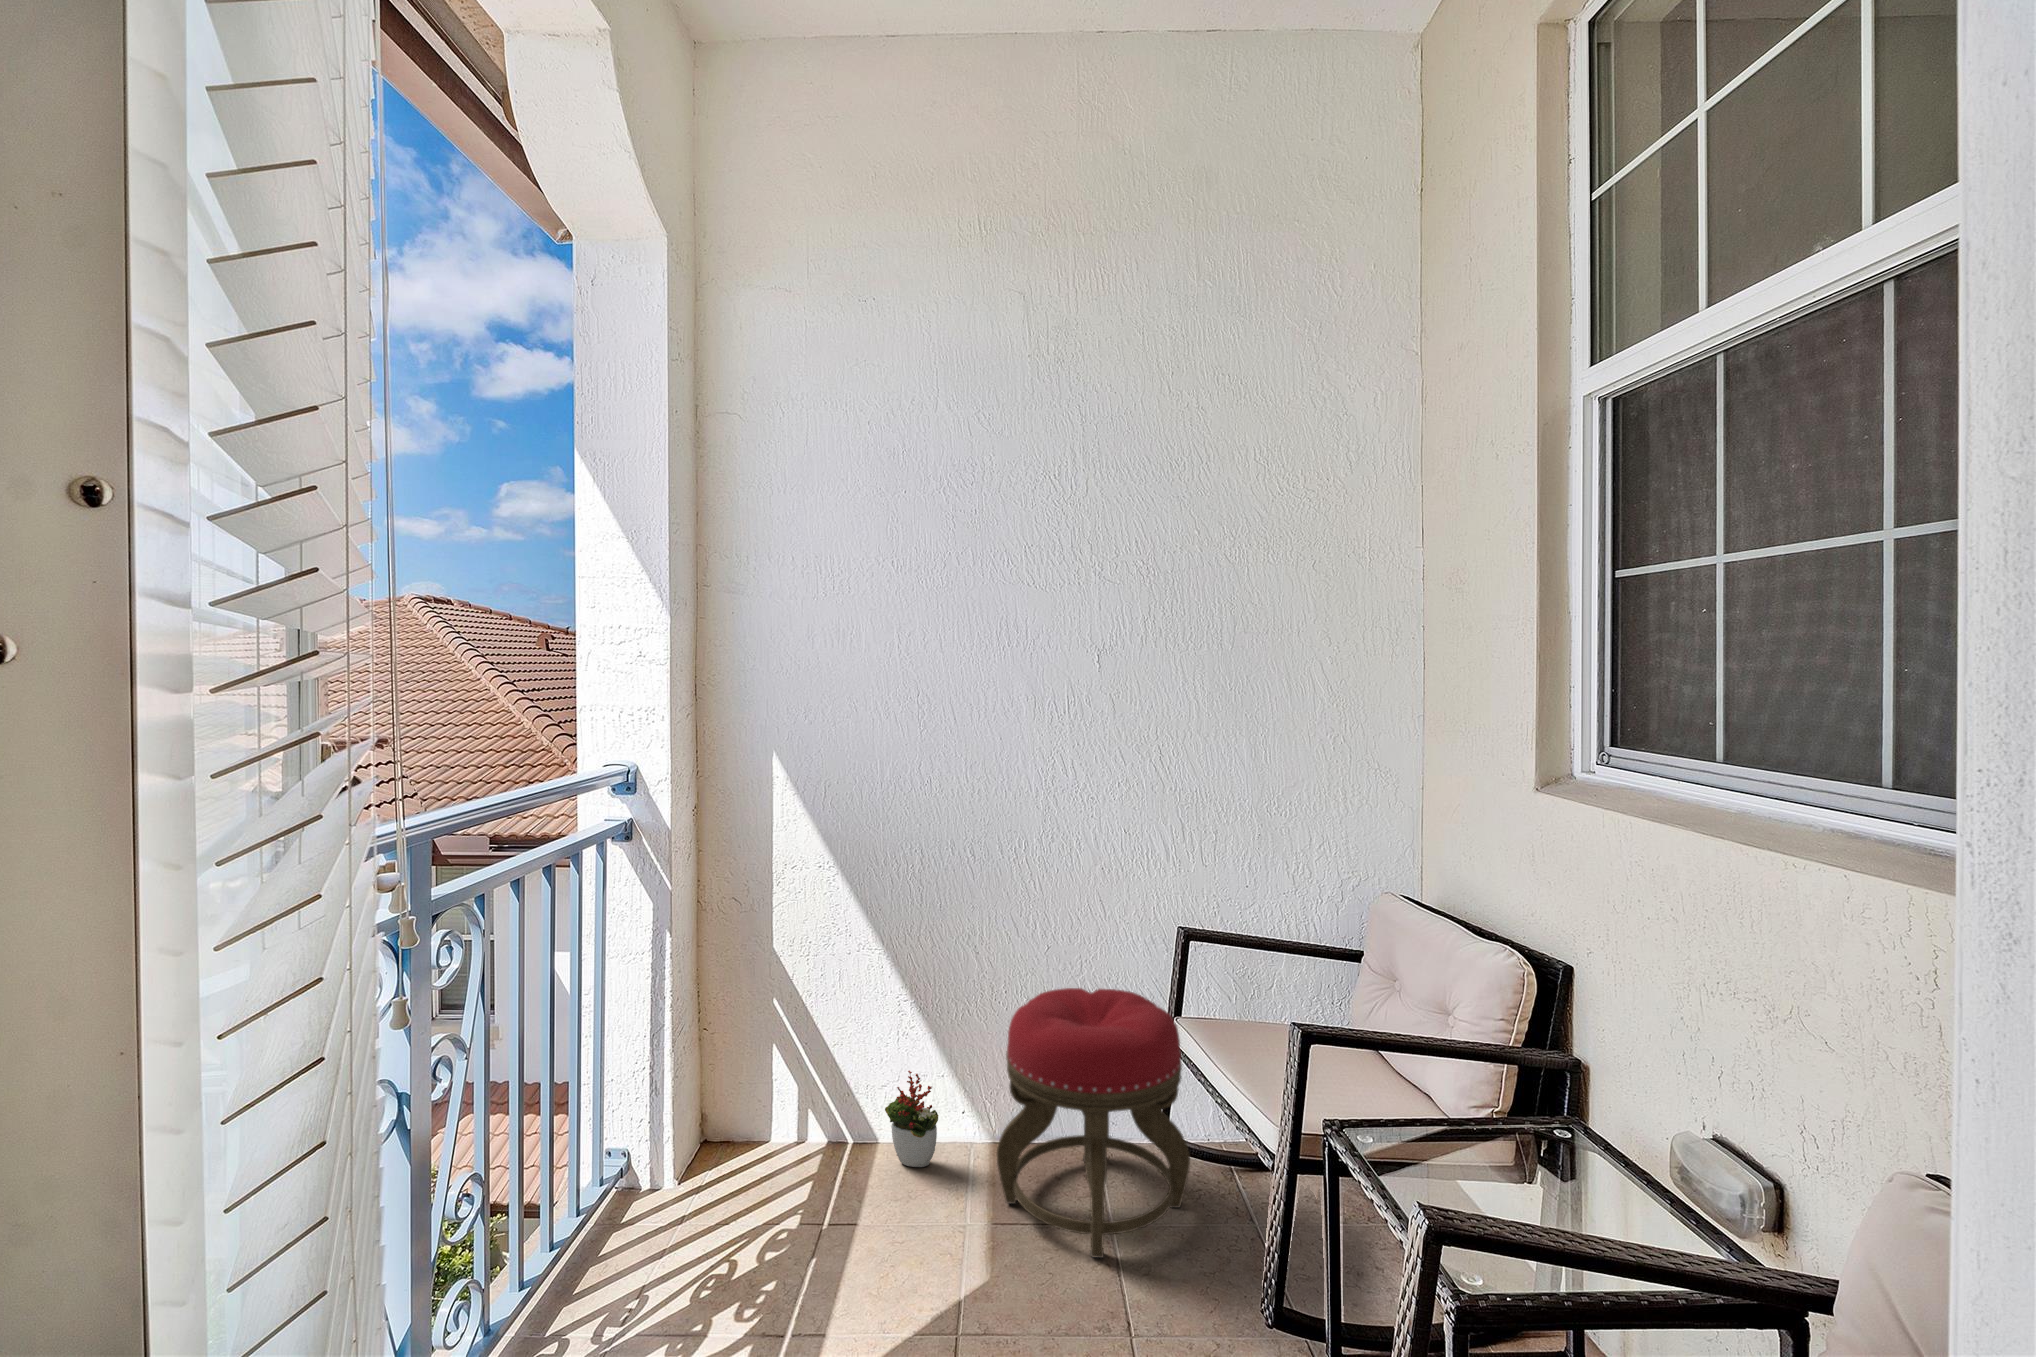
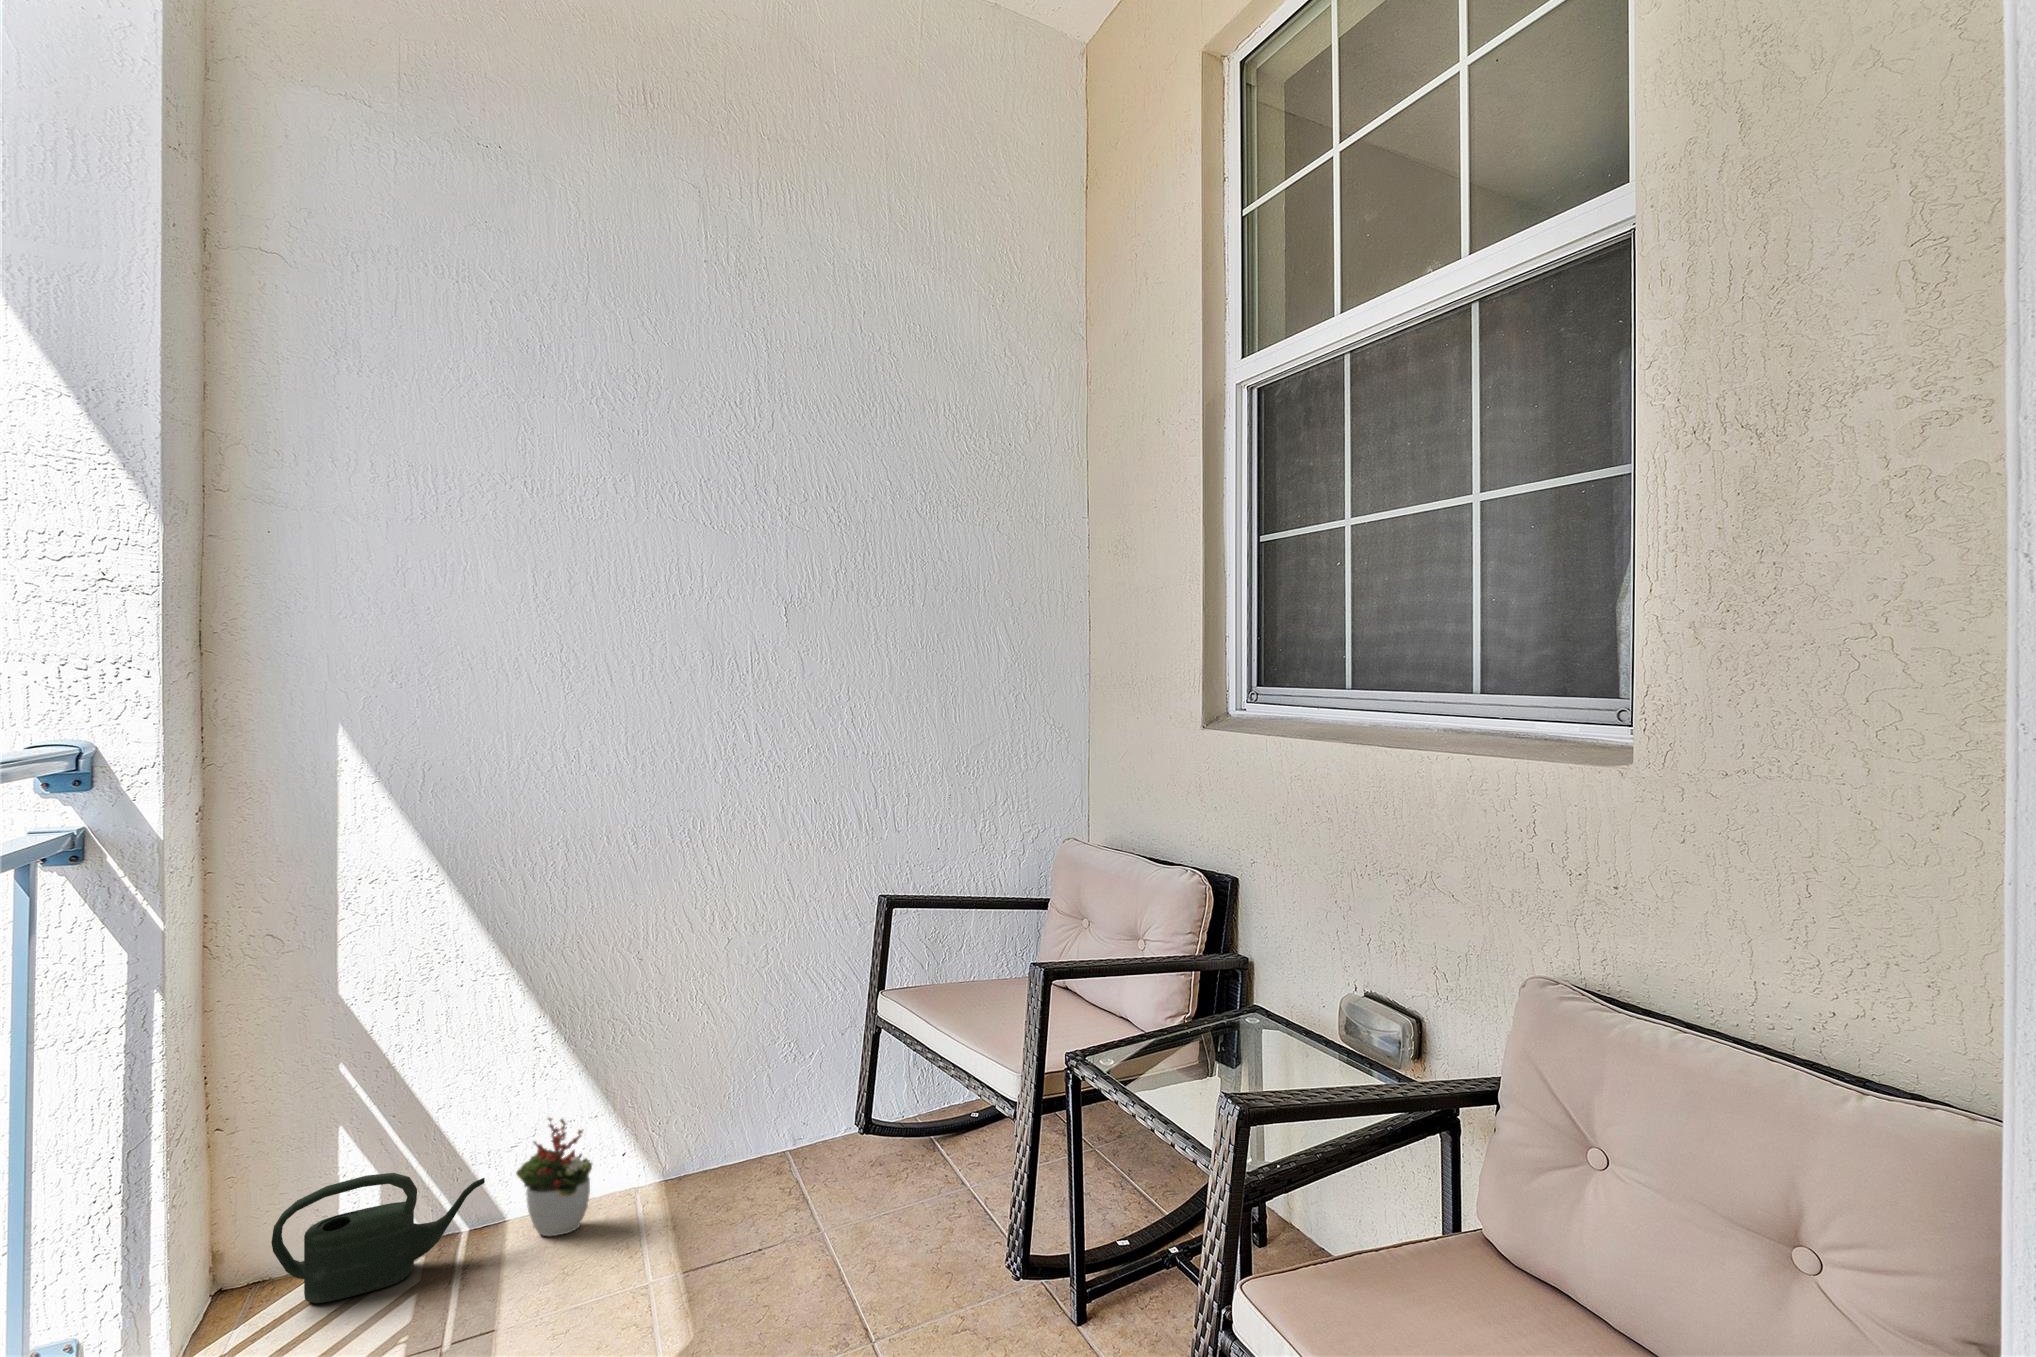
stool: present [997,988,1190,1258] -> none [679,974,899,1272]
watering can: none [732,1086,863,1172] -> present [271,1173,485,1303]

